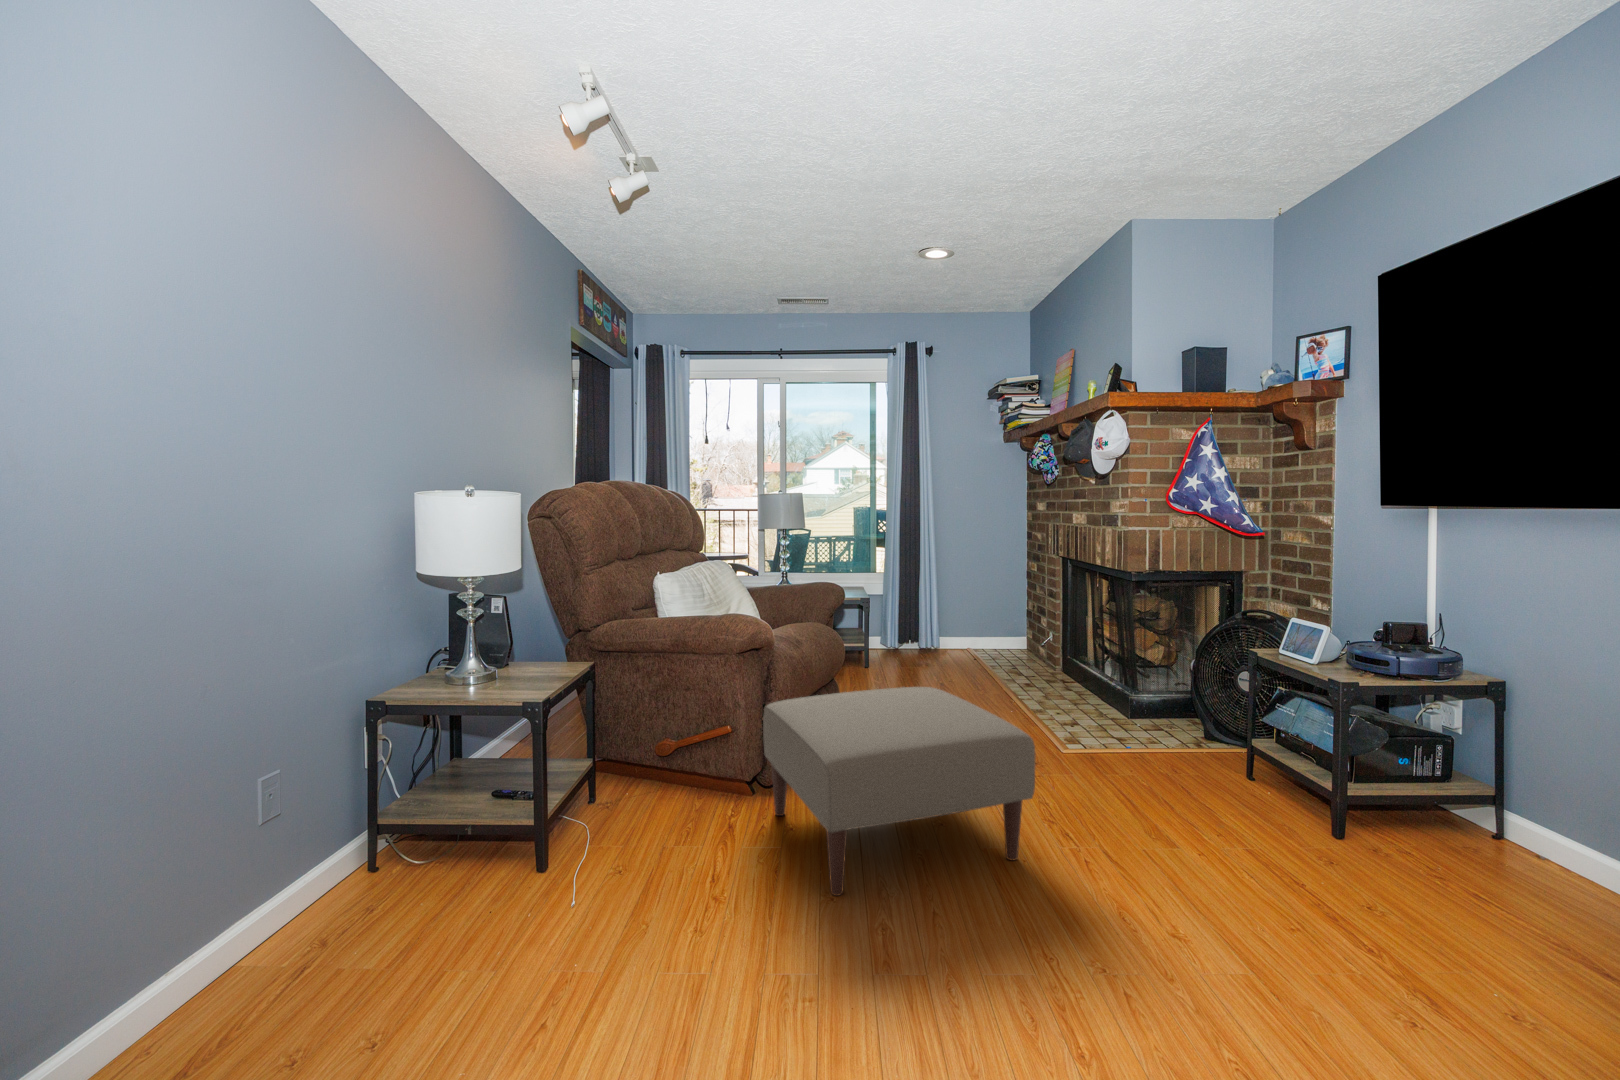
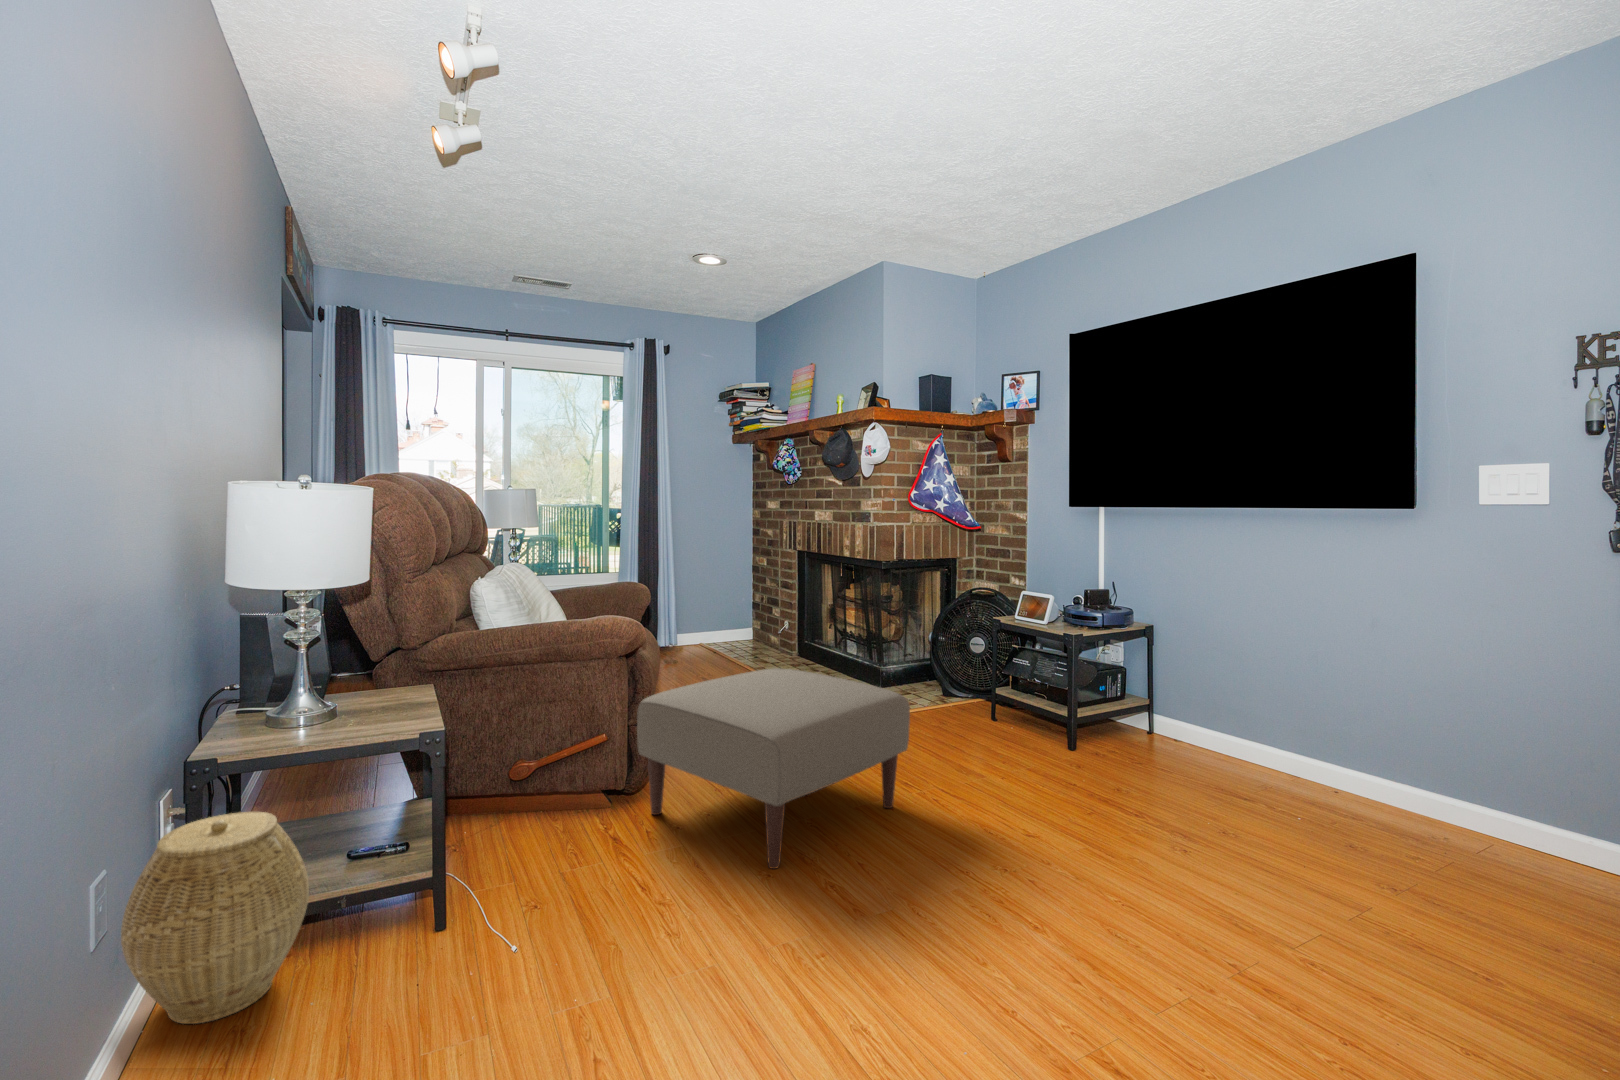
woven basket: none [333,756,454,902] -> present [121,812,309,1024]

